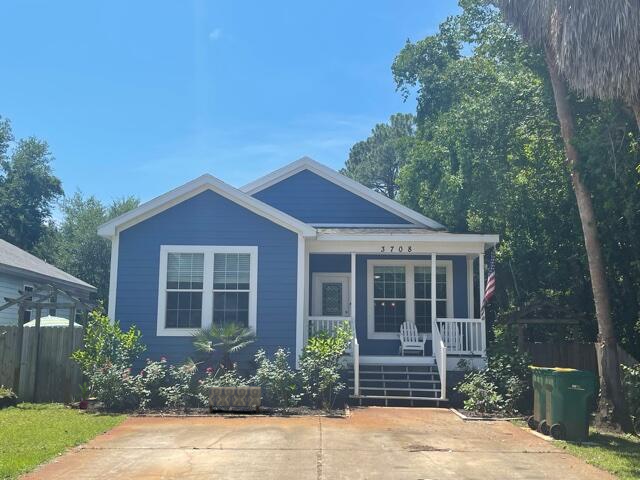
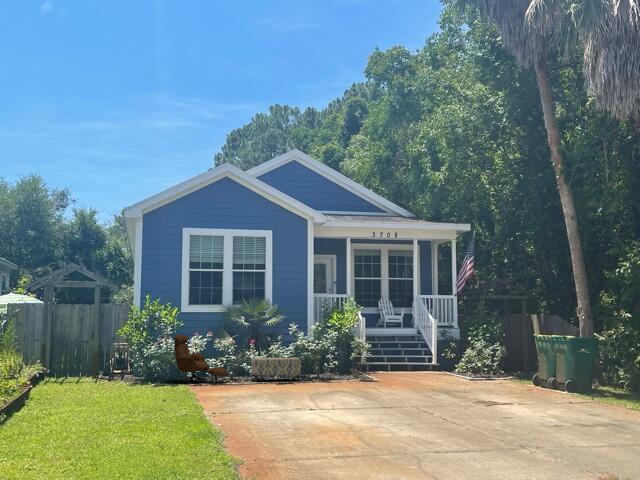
lounge chair: none [124,360,180,414] -> present [174,335,228,384]
decorative plant: present [79,383,89,409] -> none [119,357,146,382]

